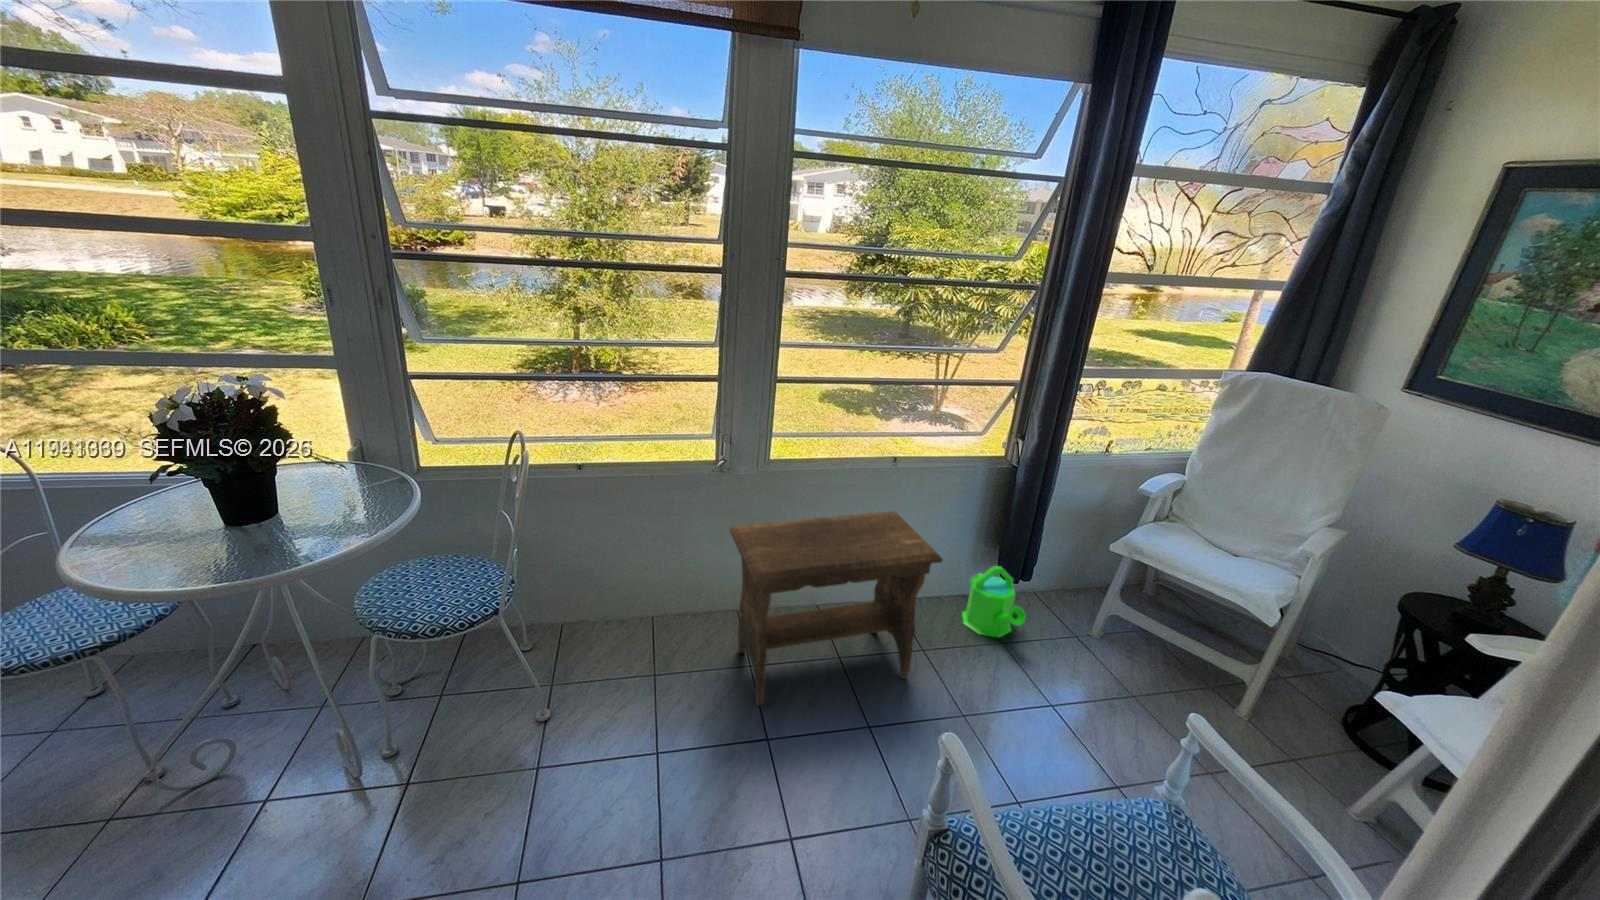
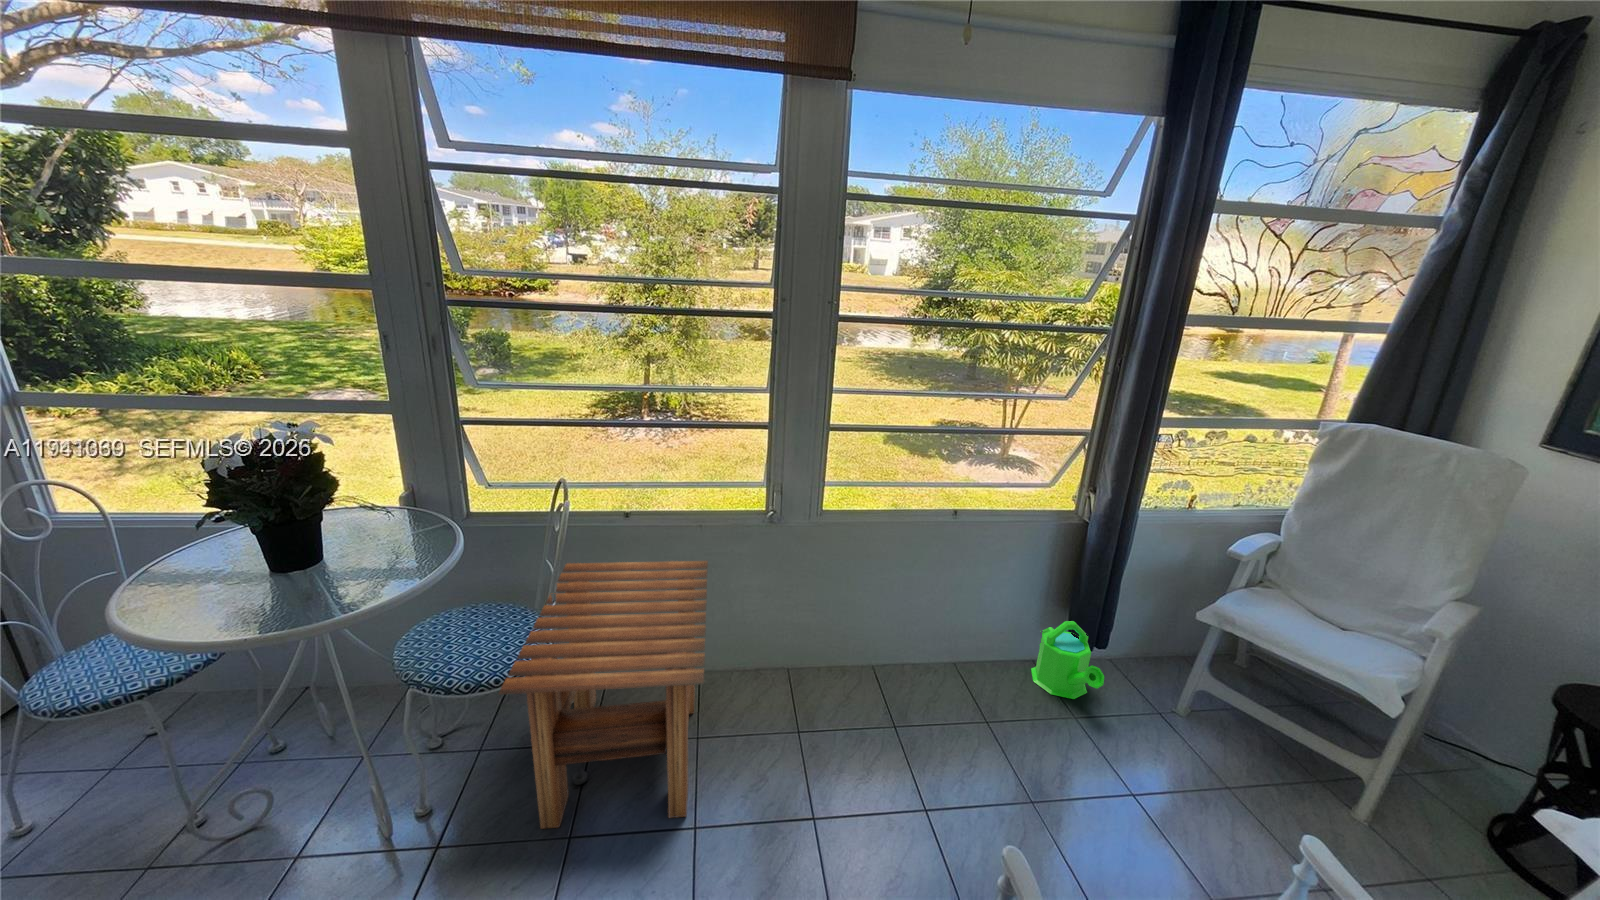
footstool: present [730,511,942,705] -> none [790,559,1014,761]
side table: none [448,521,652,782] -> present [499,561,708,829]

